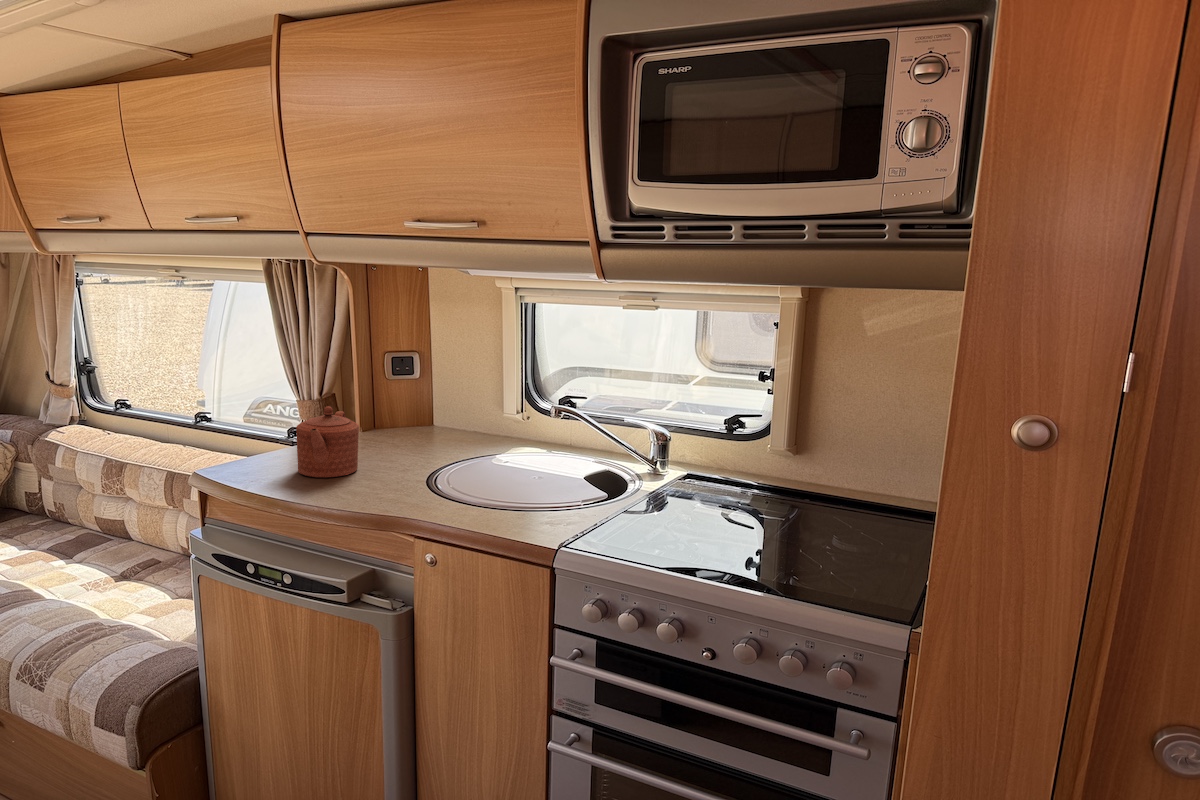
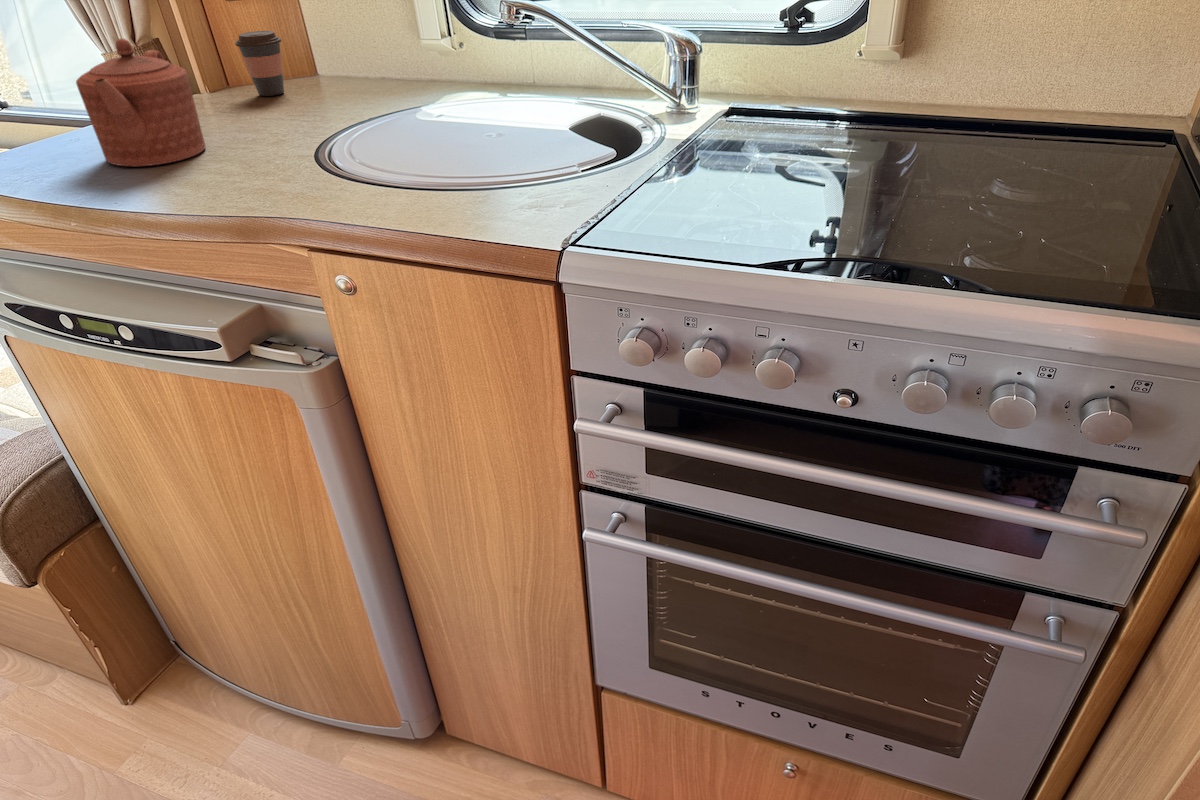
coffee cup: none [385,399,414,438] -> present [235,31,284,96]

